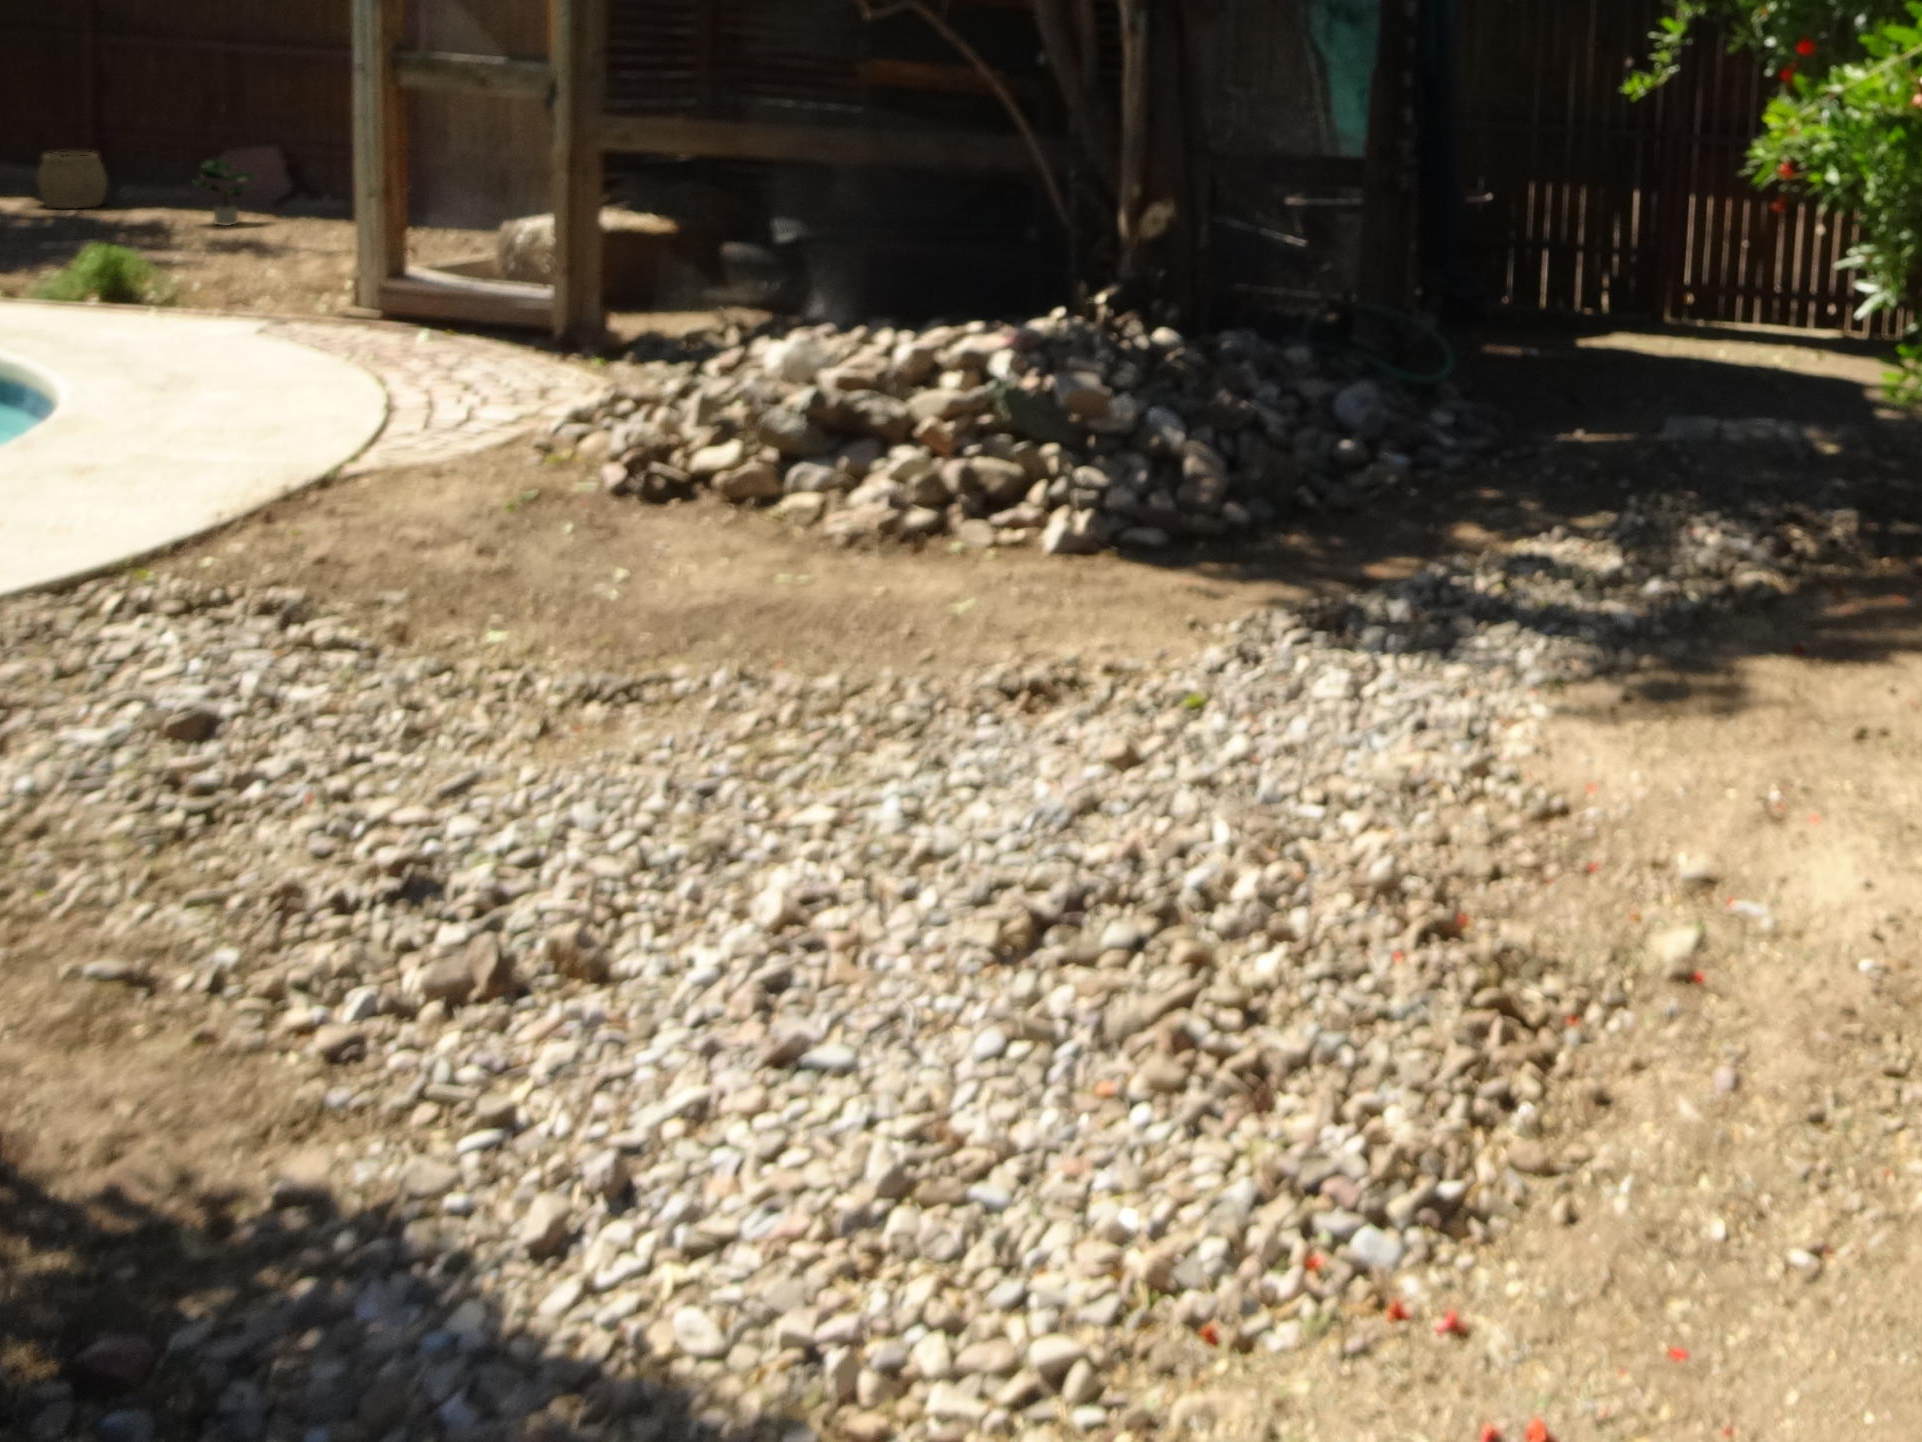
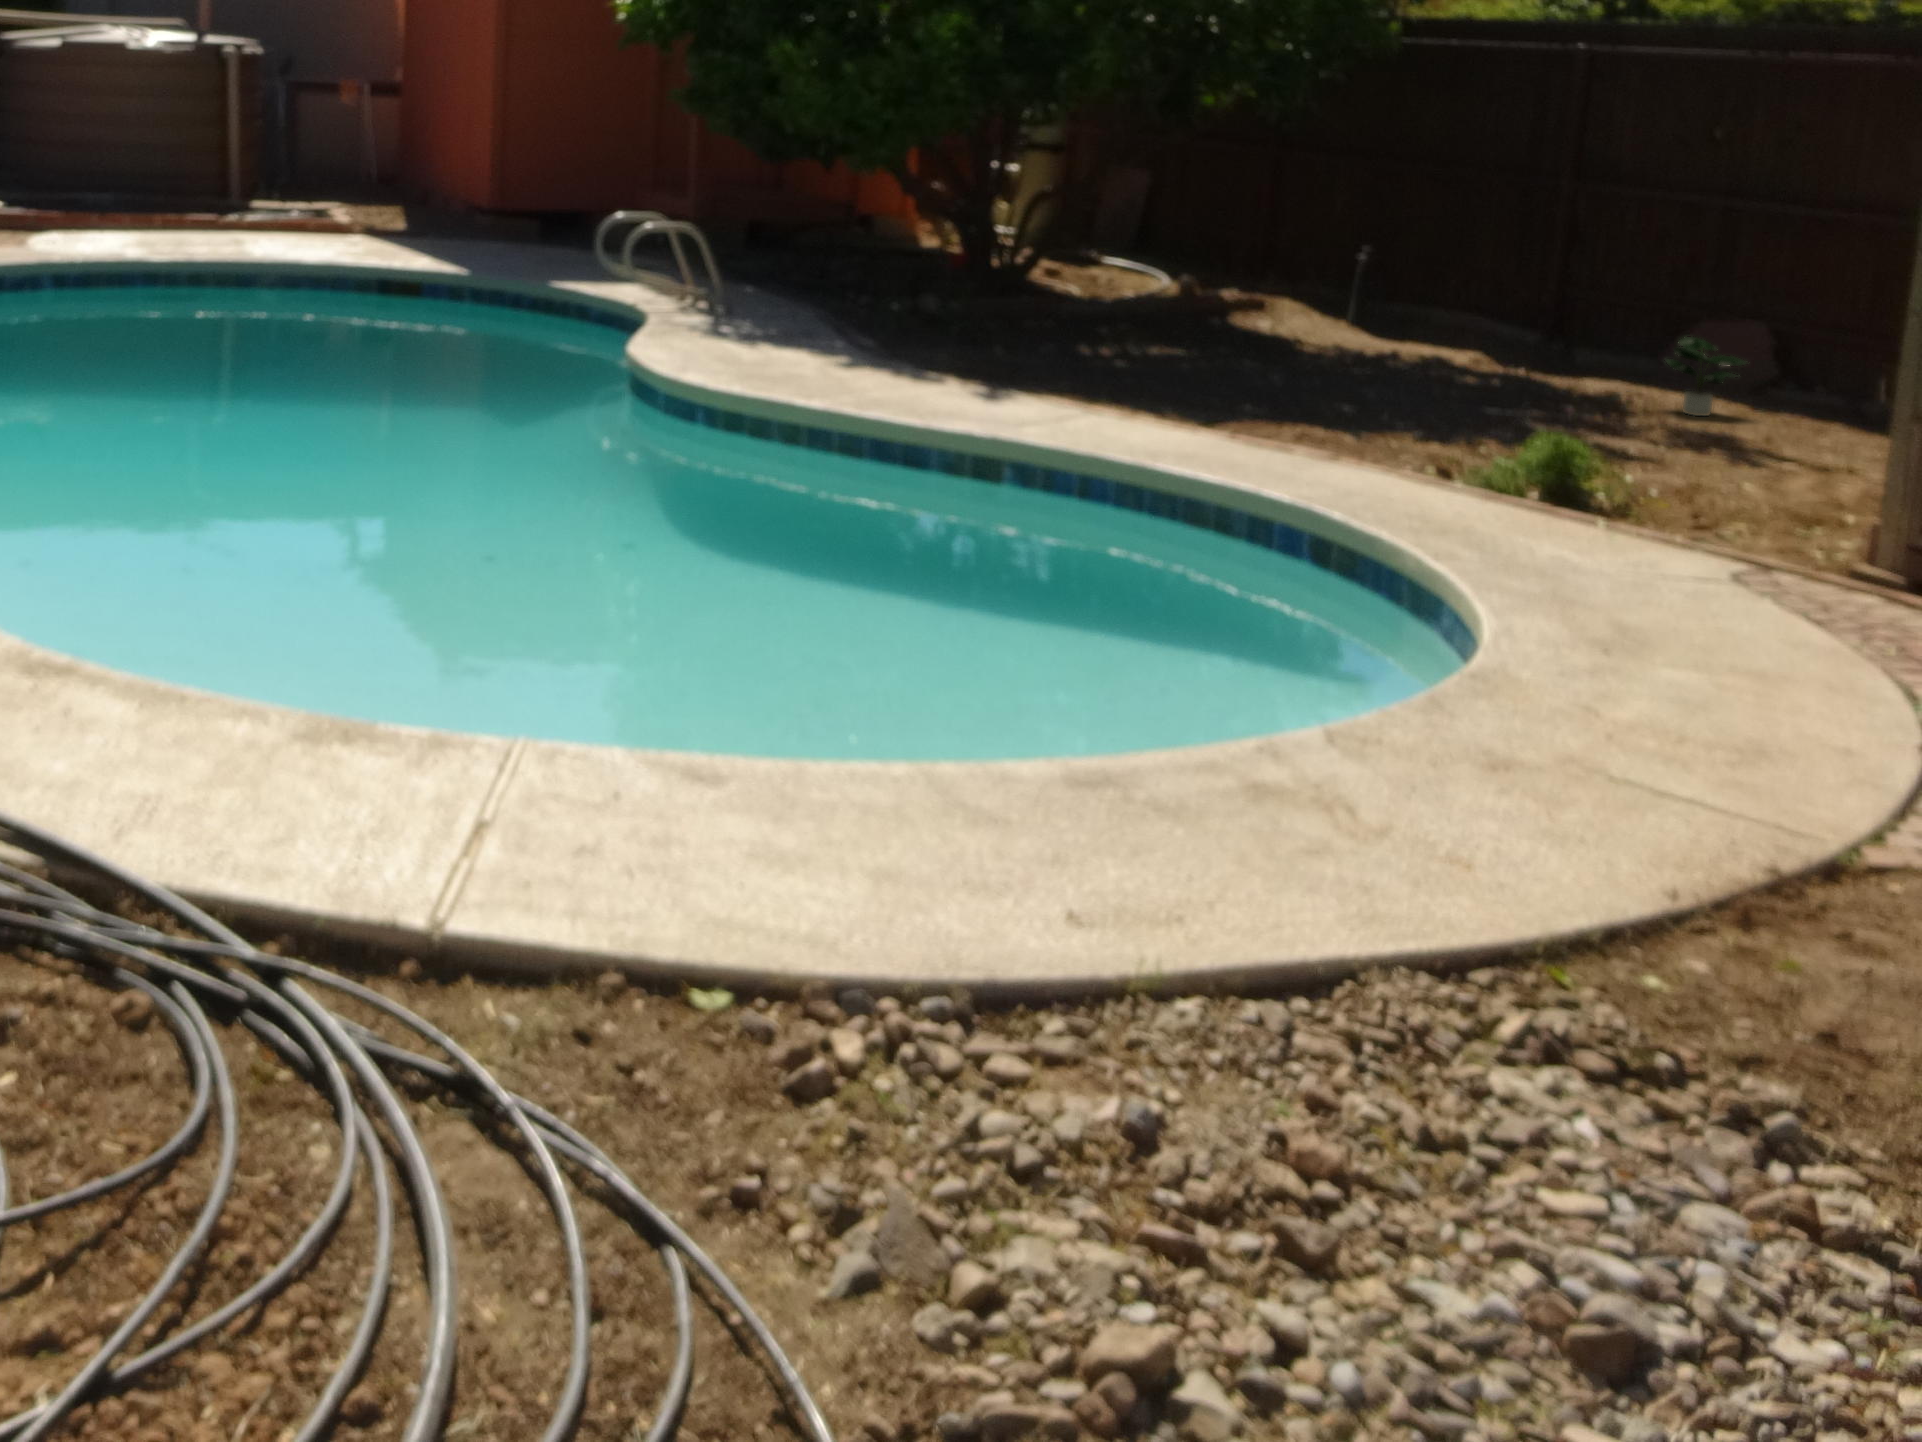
woven basket: present [38,152,106,208] -> none [1491,307,1566,371]

